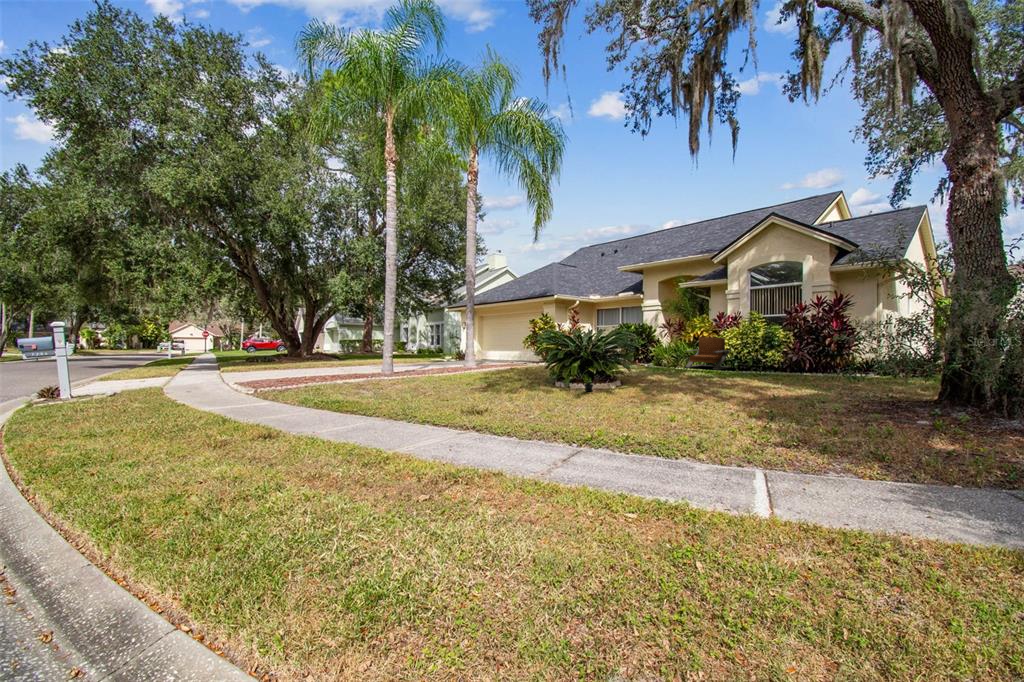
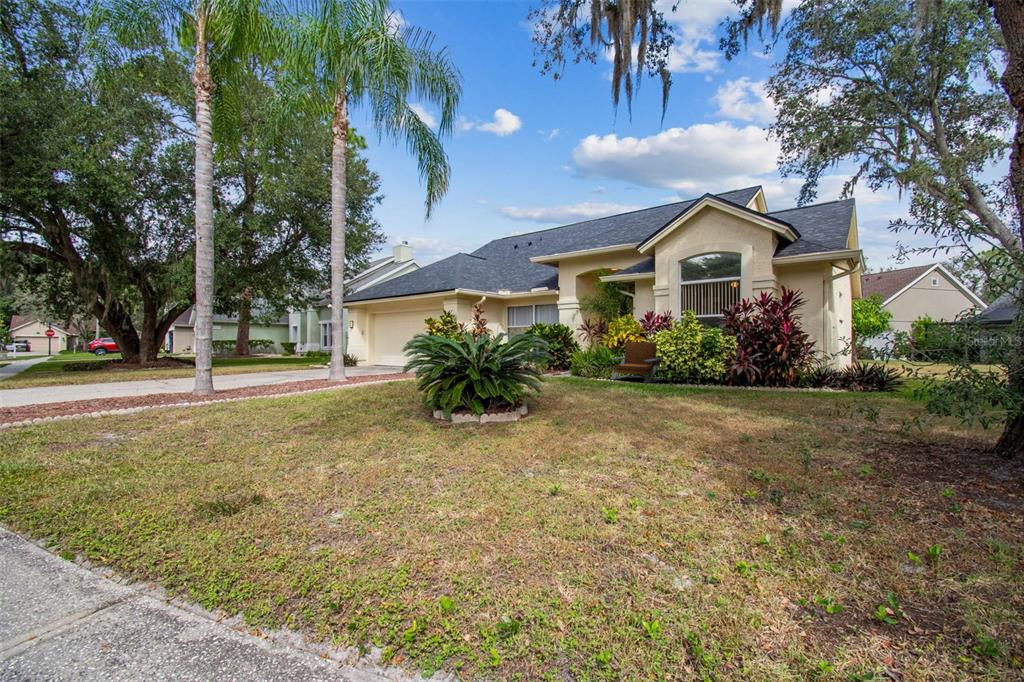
potted plant: present [578,354,599,392] -> none [458,370,496,429]

